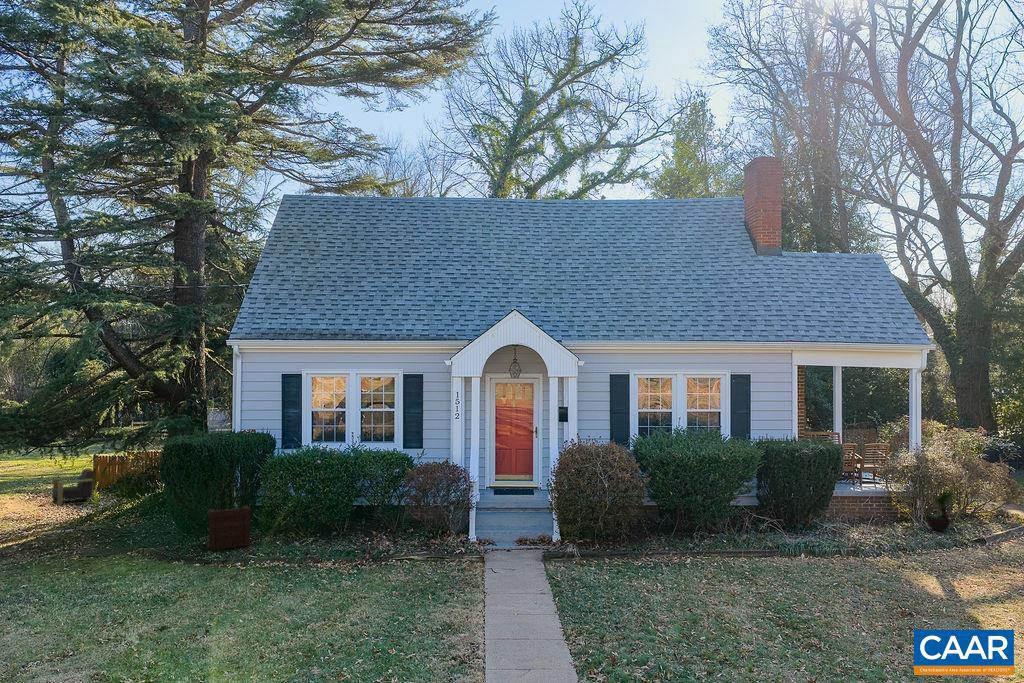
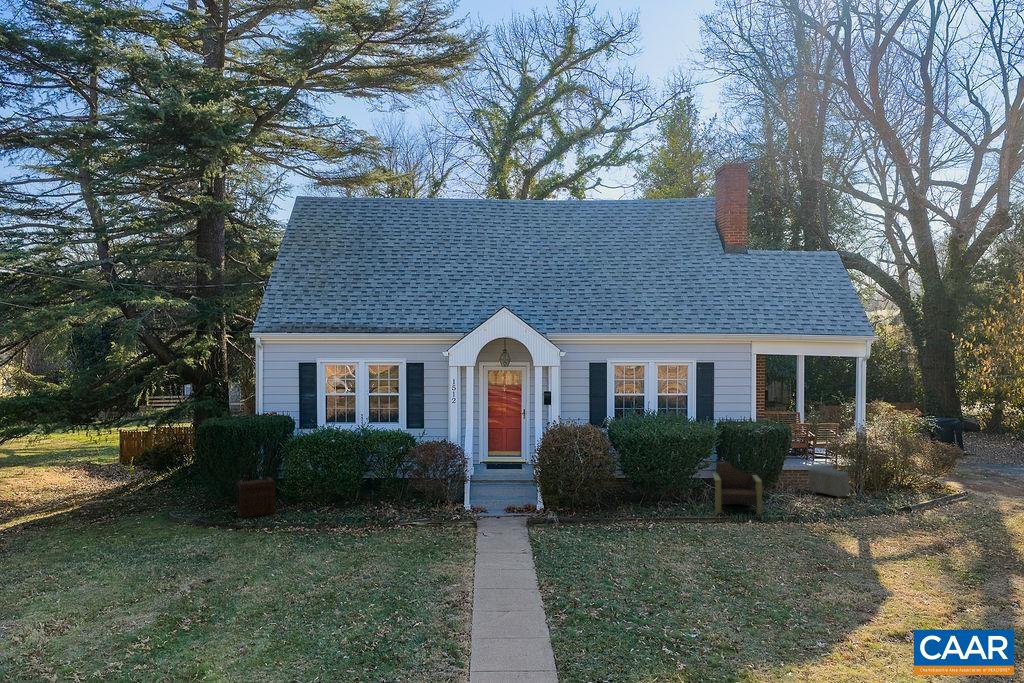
armchair: present [53,469,94,505] -> present [712,462,762,514]
potted tree: present [926,489,953,531] -> none [865,460,891,500]
storage bench: none [859,493,909,529] -> present [809,468,851,498]

